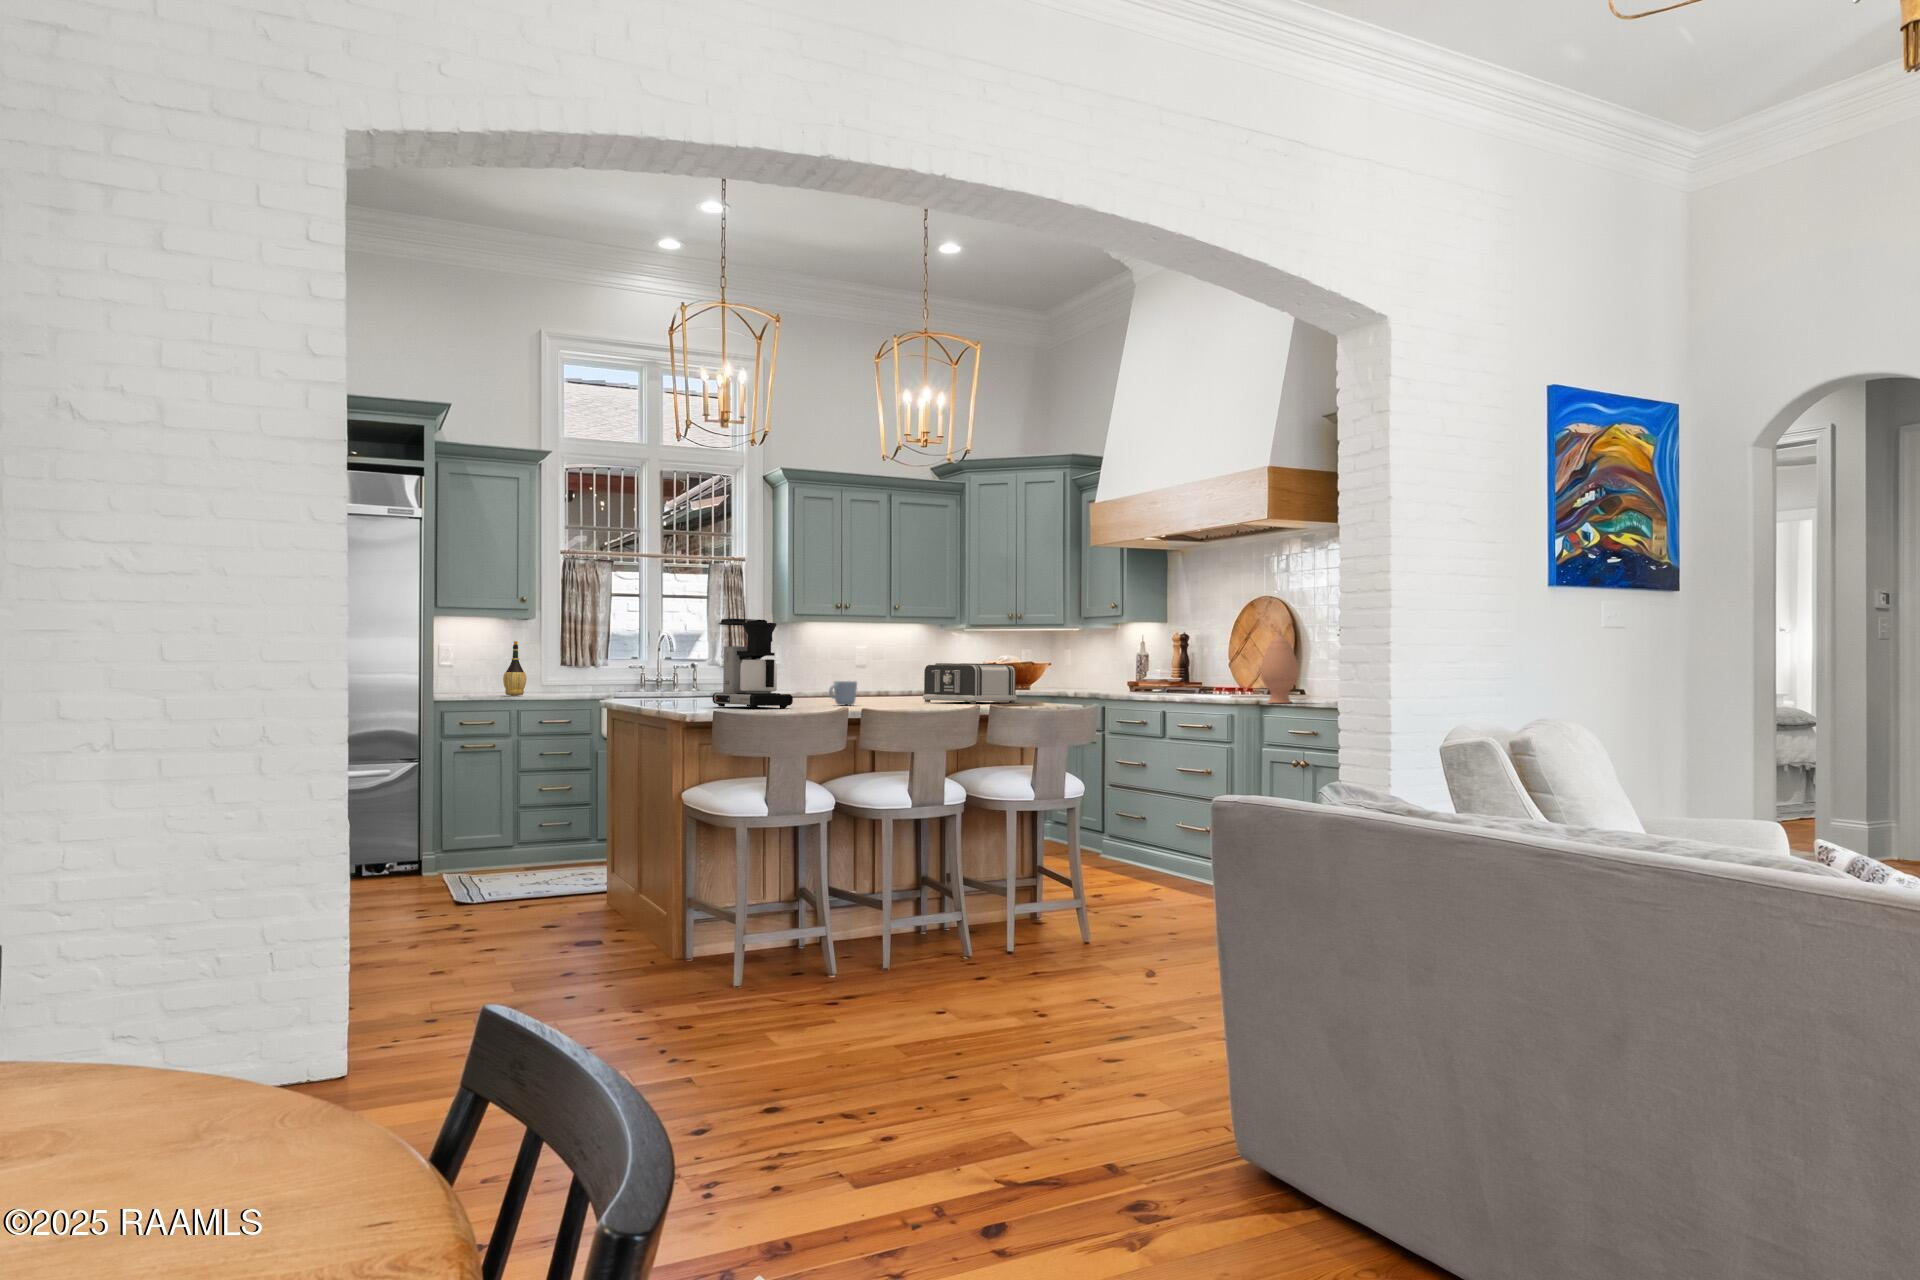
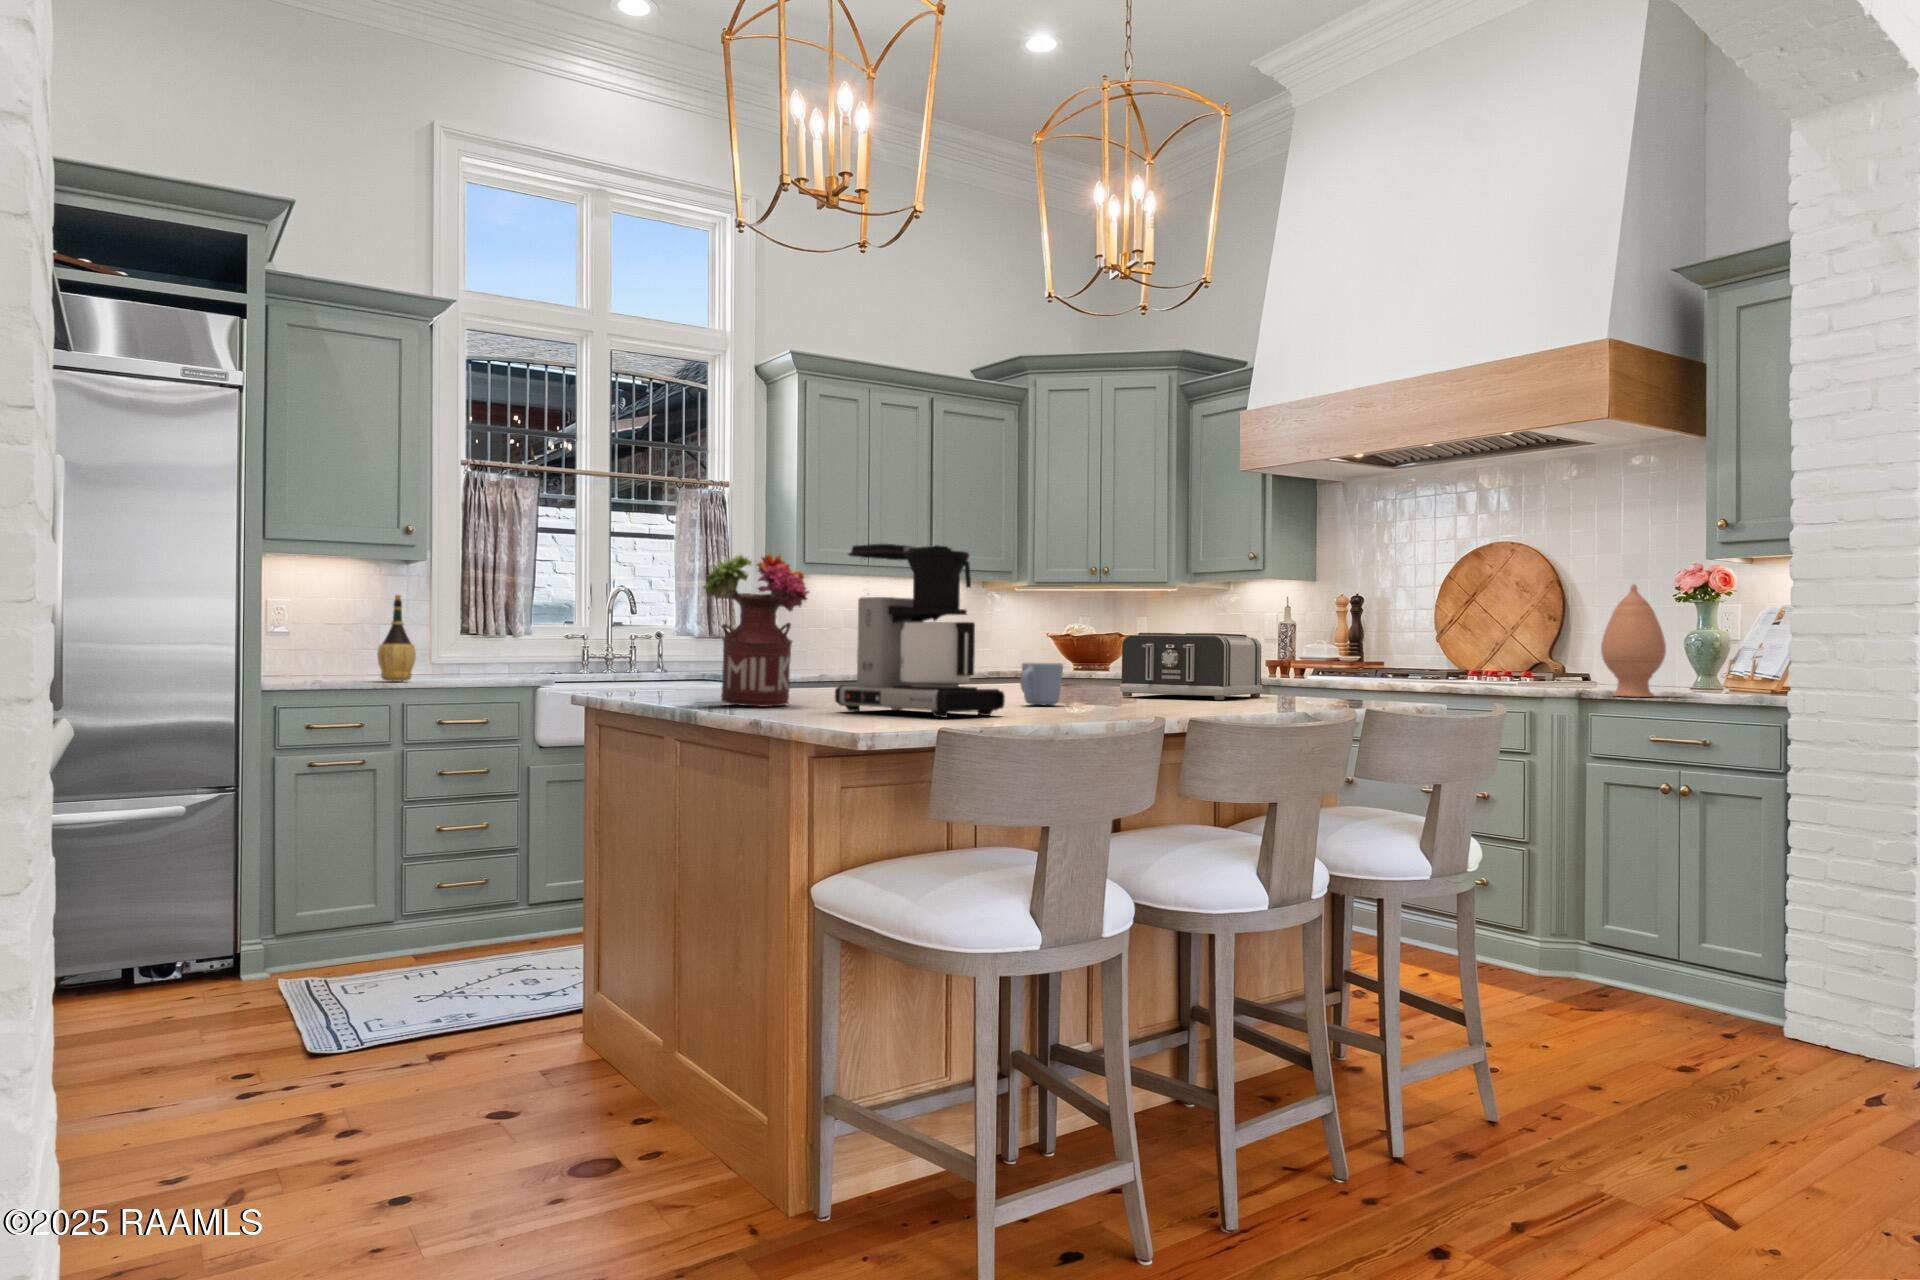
flower arrangement: none [653,621,713,705] -> present [703,554,809,707]

